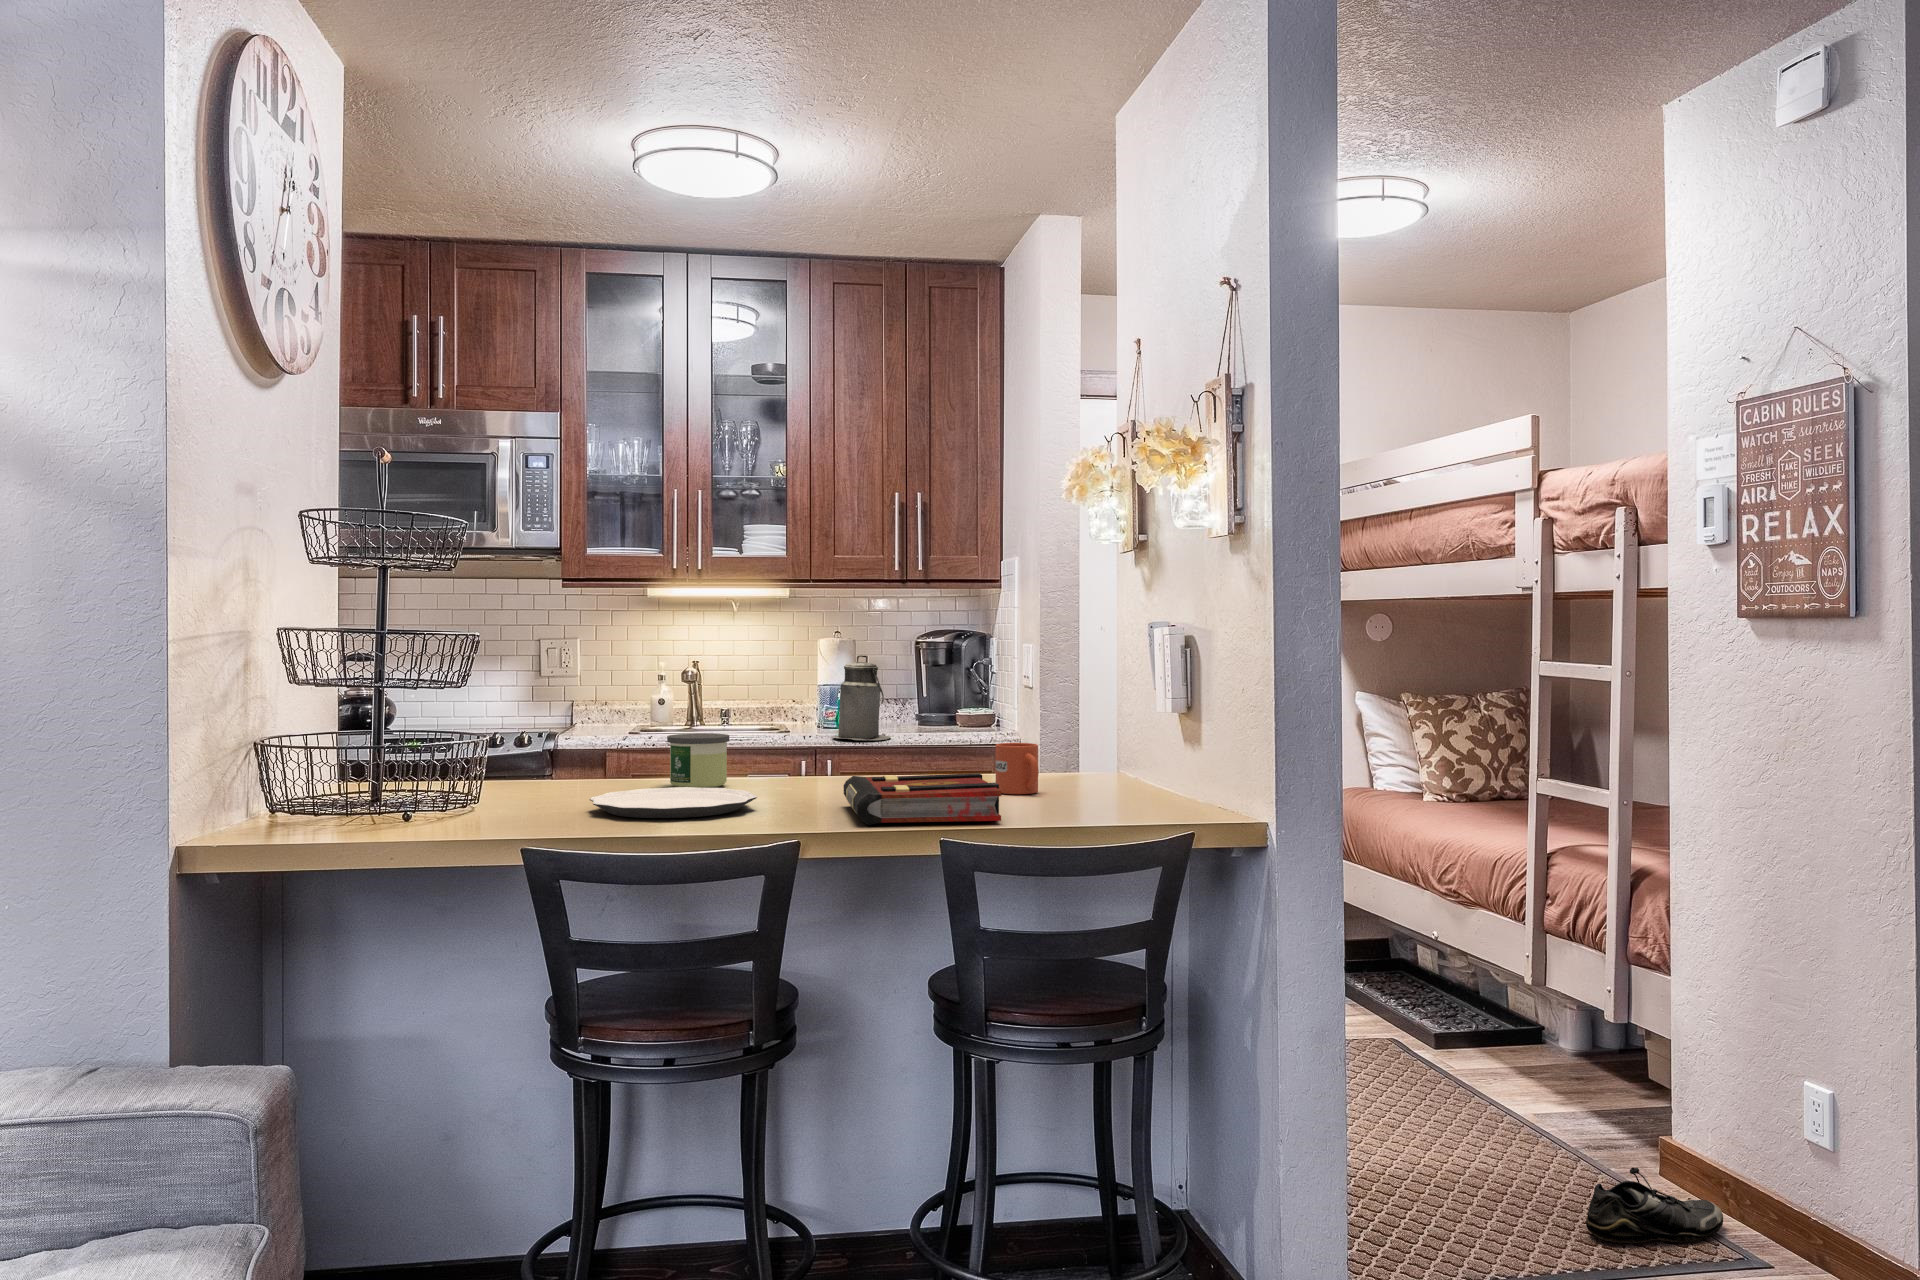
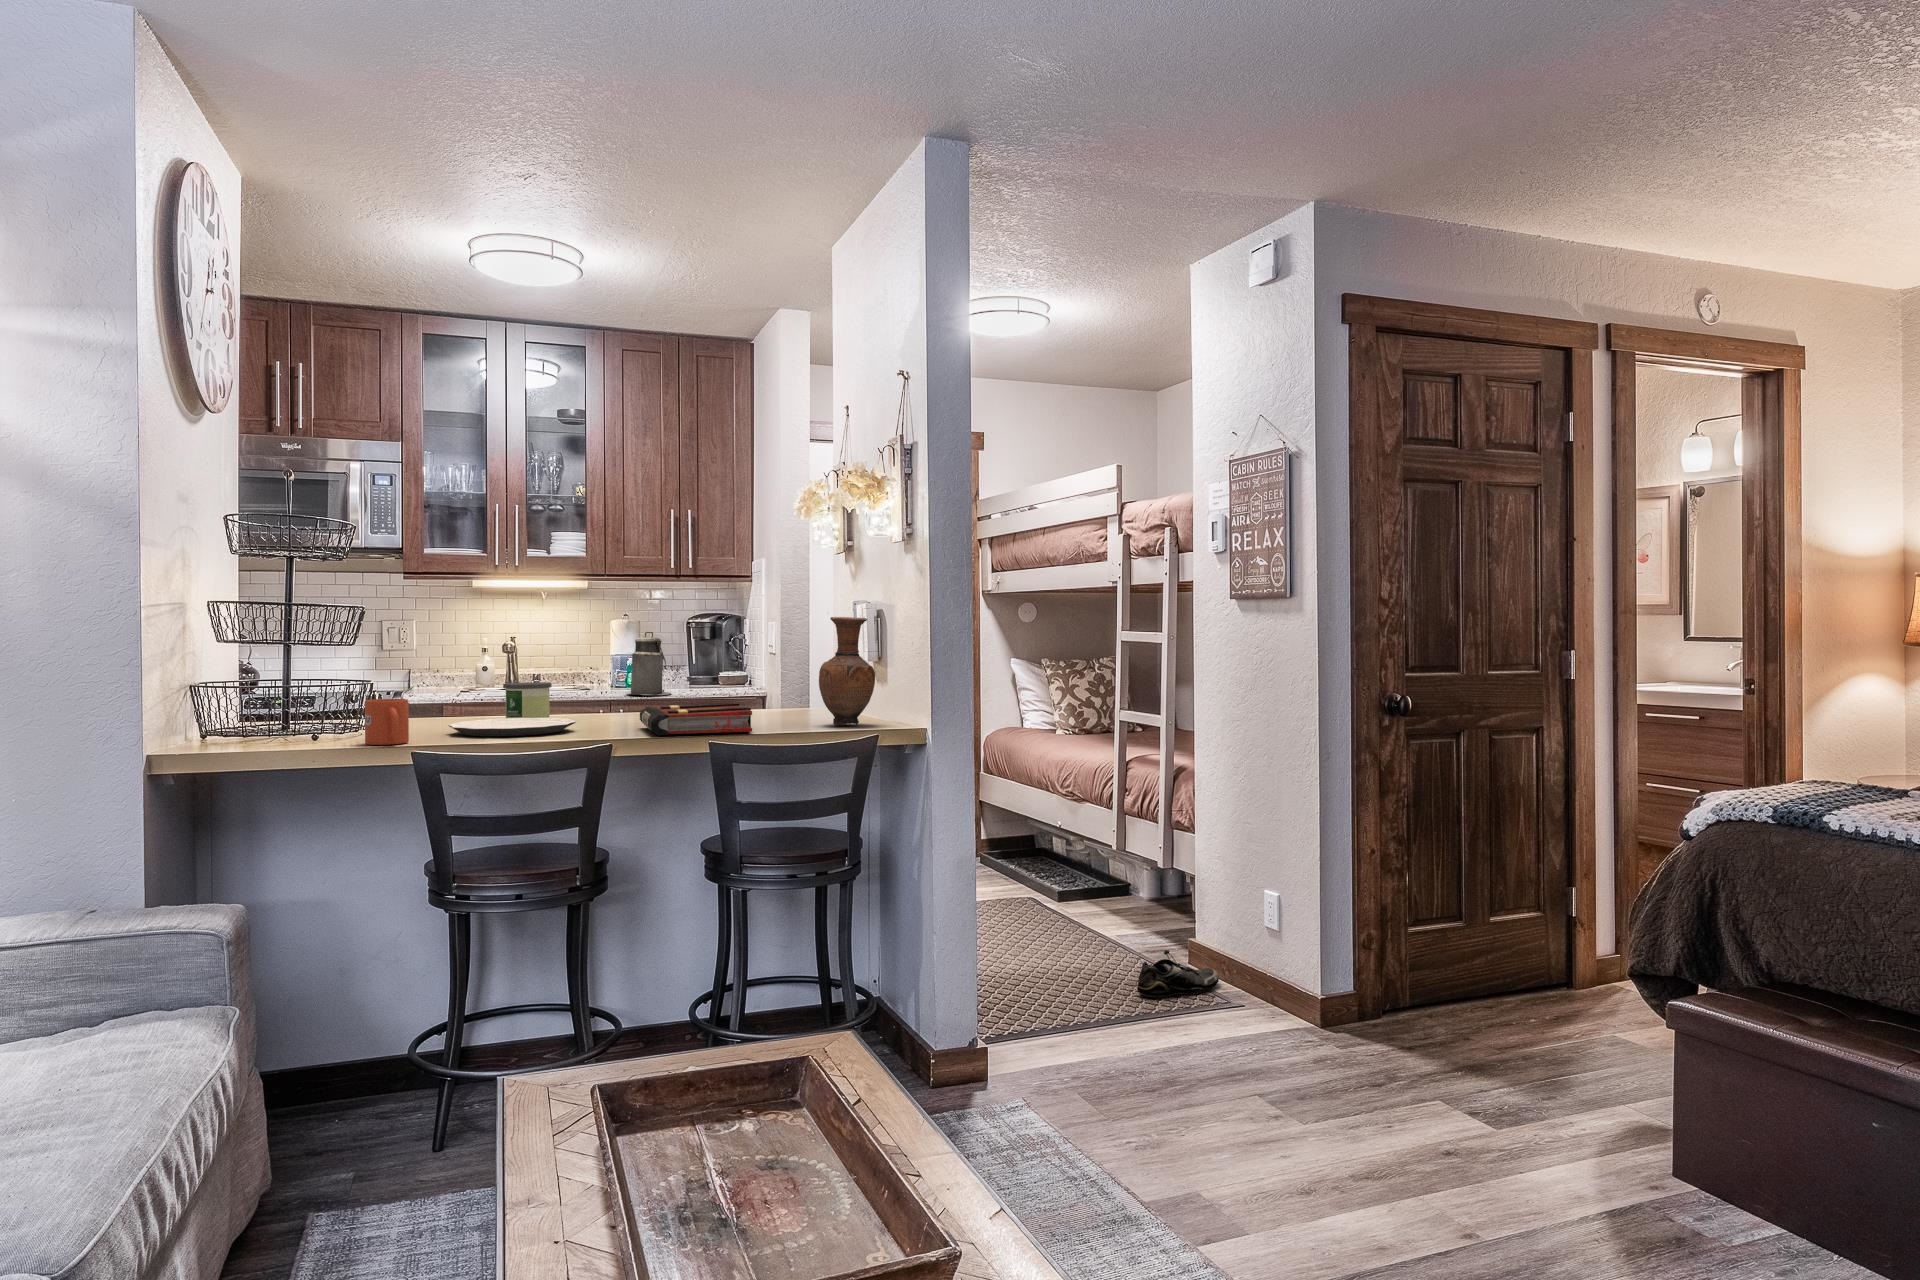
vase: none [1098,648,1182,811] -> present [819,617,875,726]
mug: present [996,743,1039,794] -> present [365,699,409,745]

